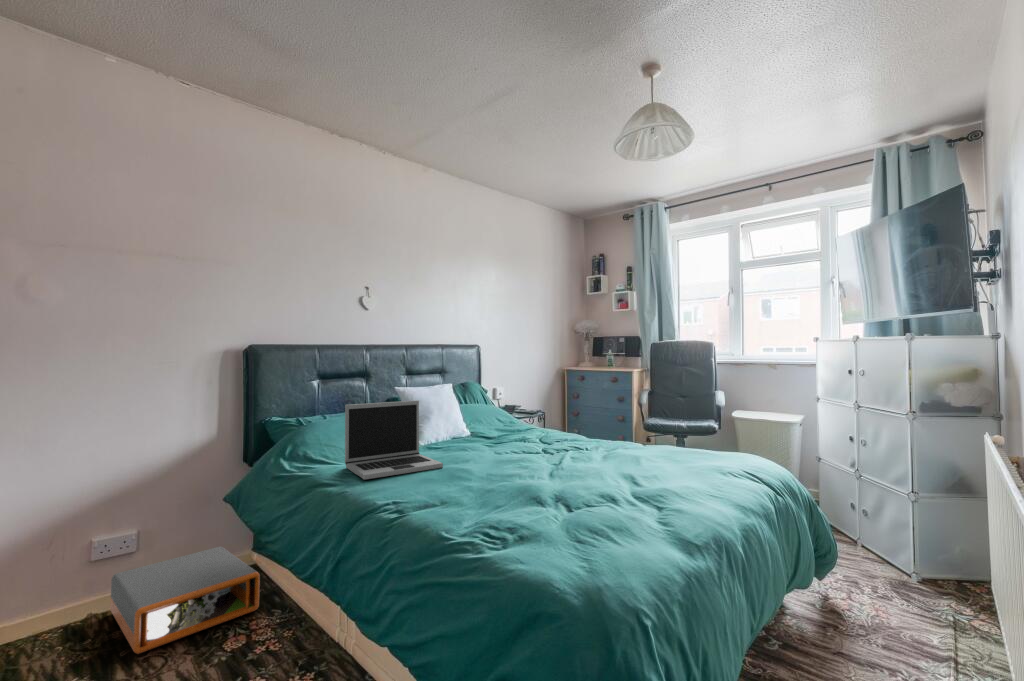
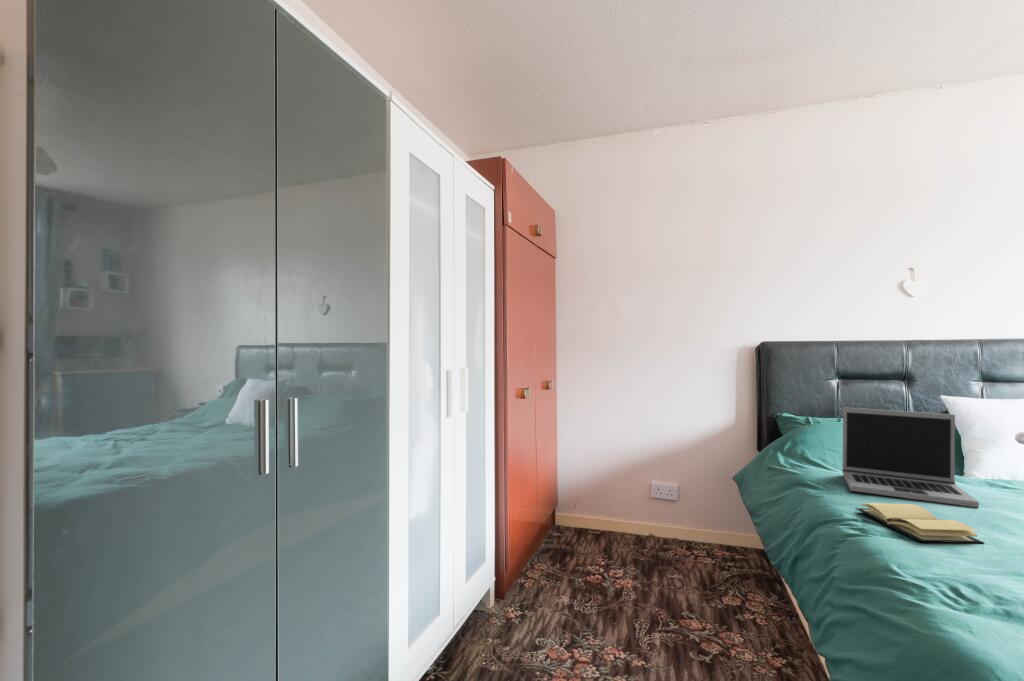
book: none [382,477,468,506] -> present [856,503,984,543]
storage box: present [110,547,260,654] -> none [661,511,761,585]

